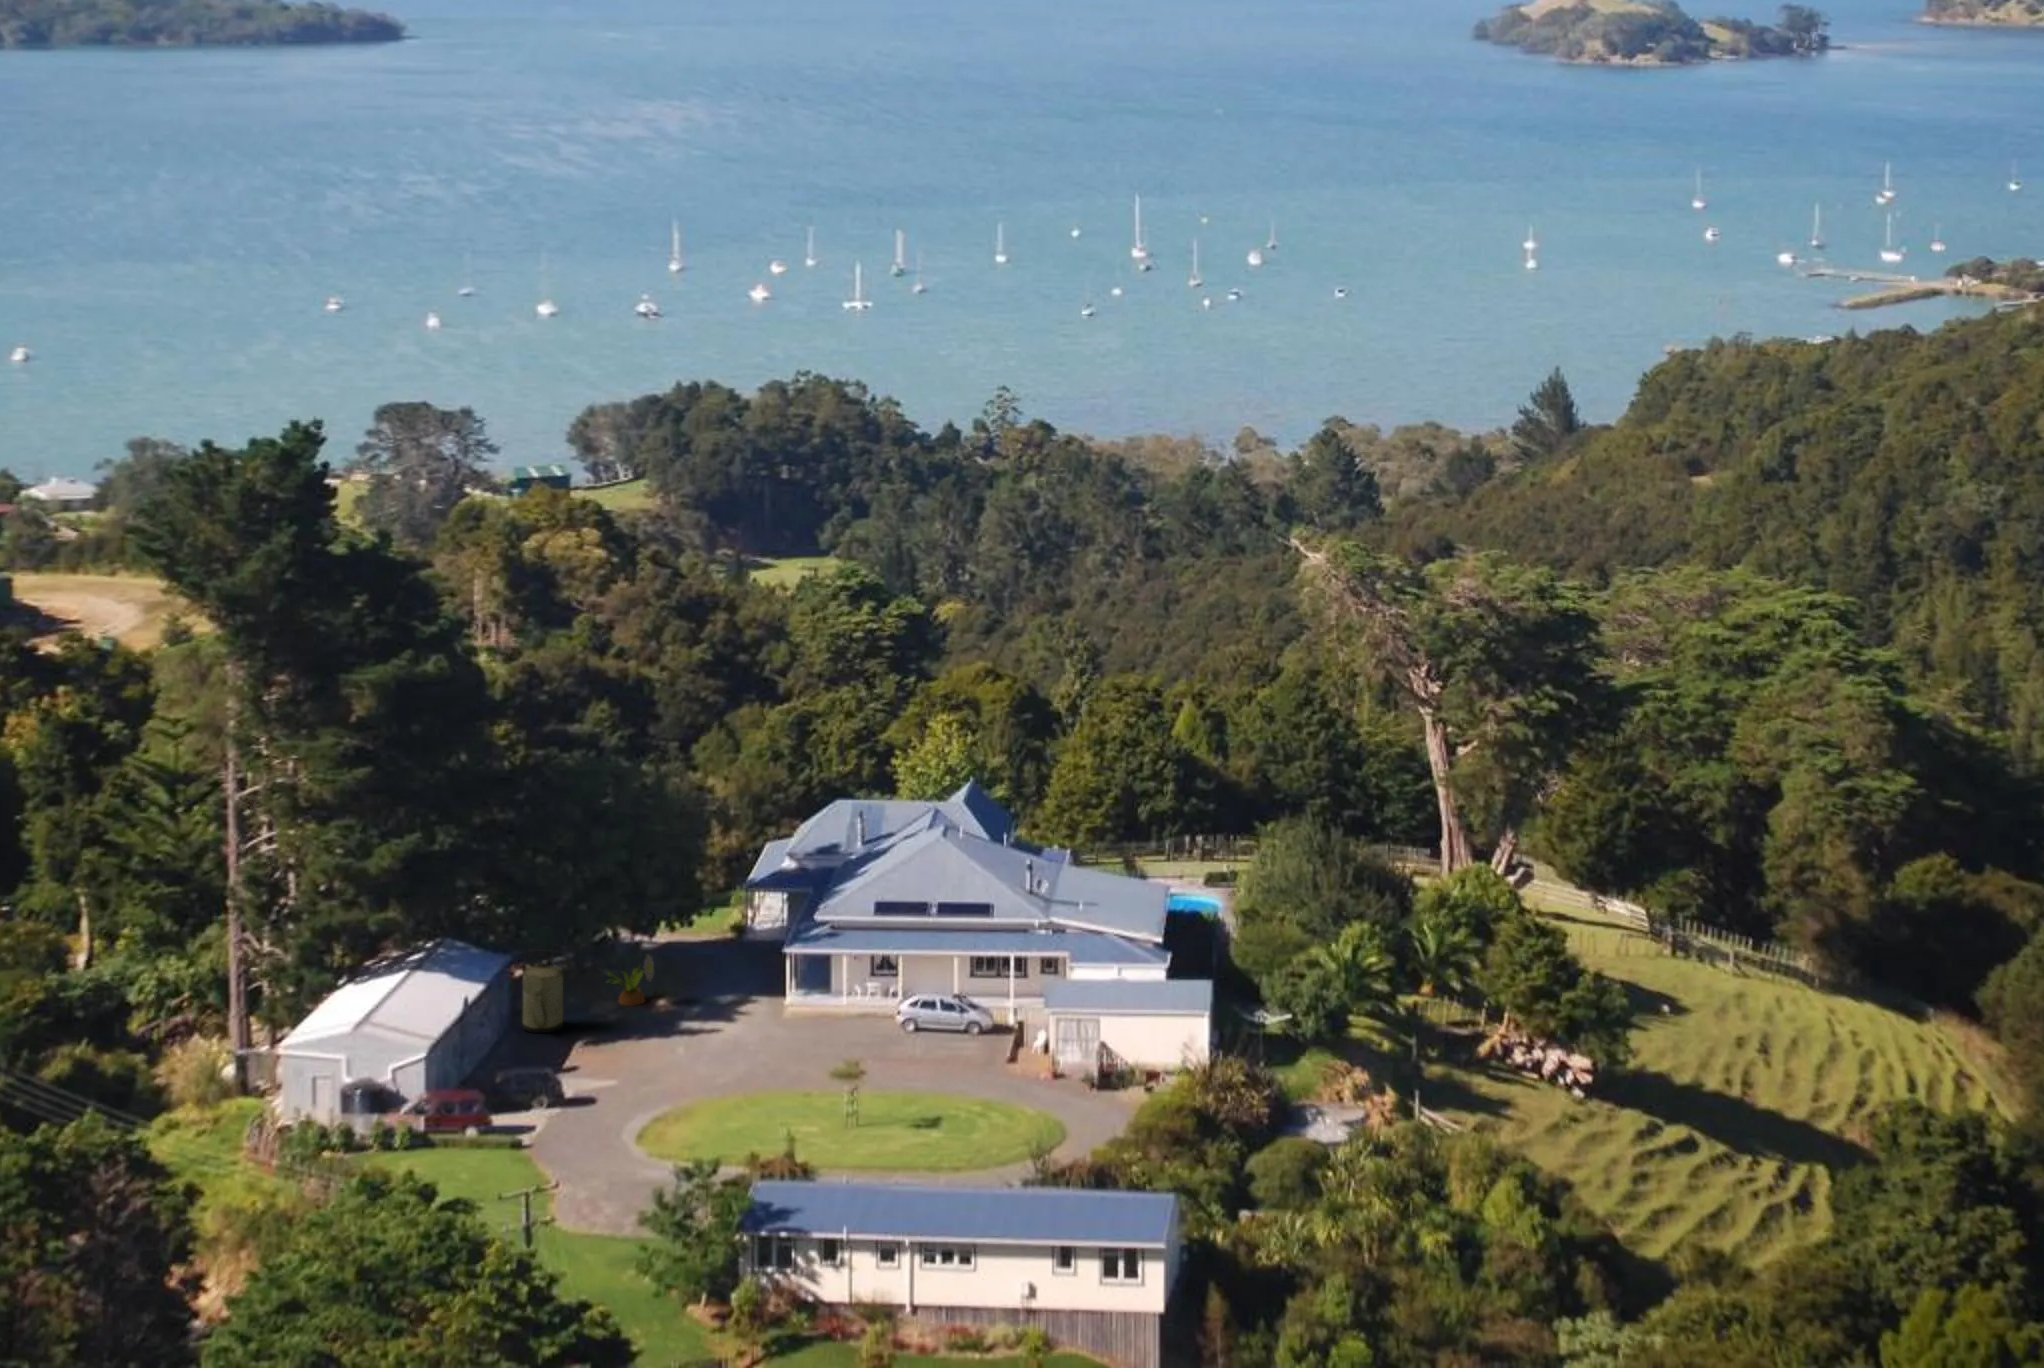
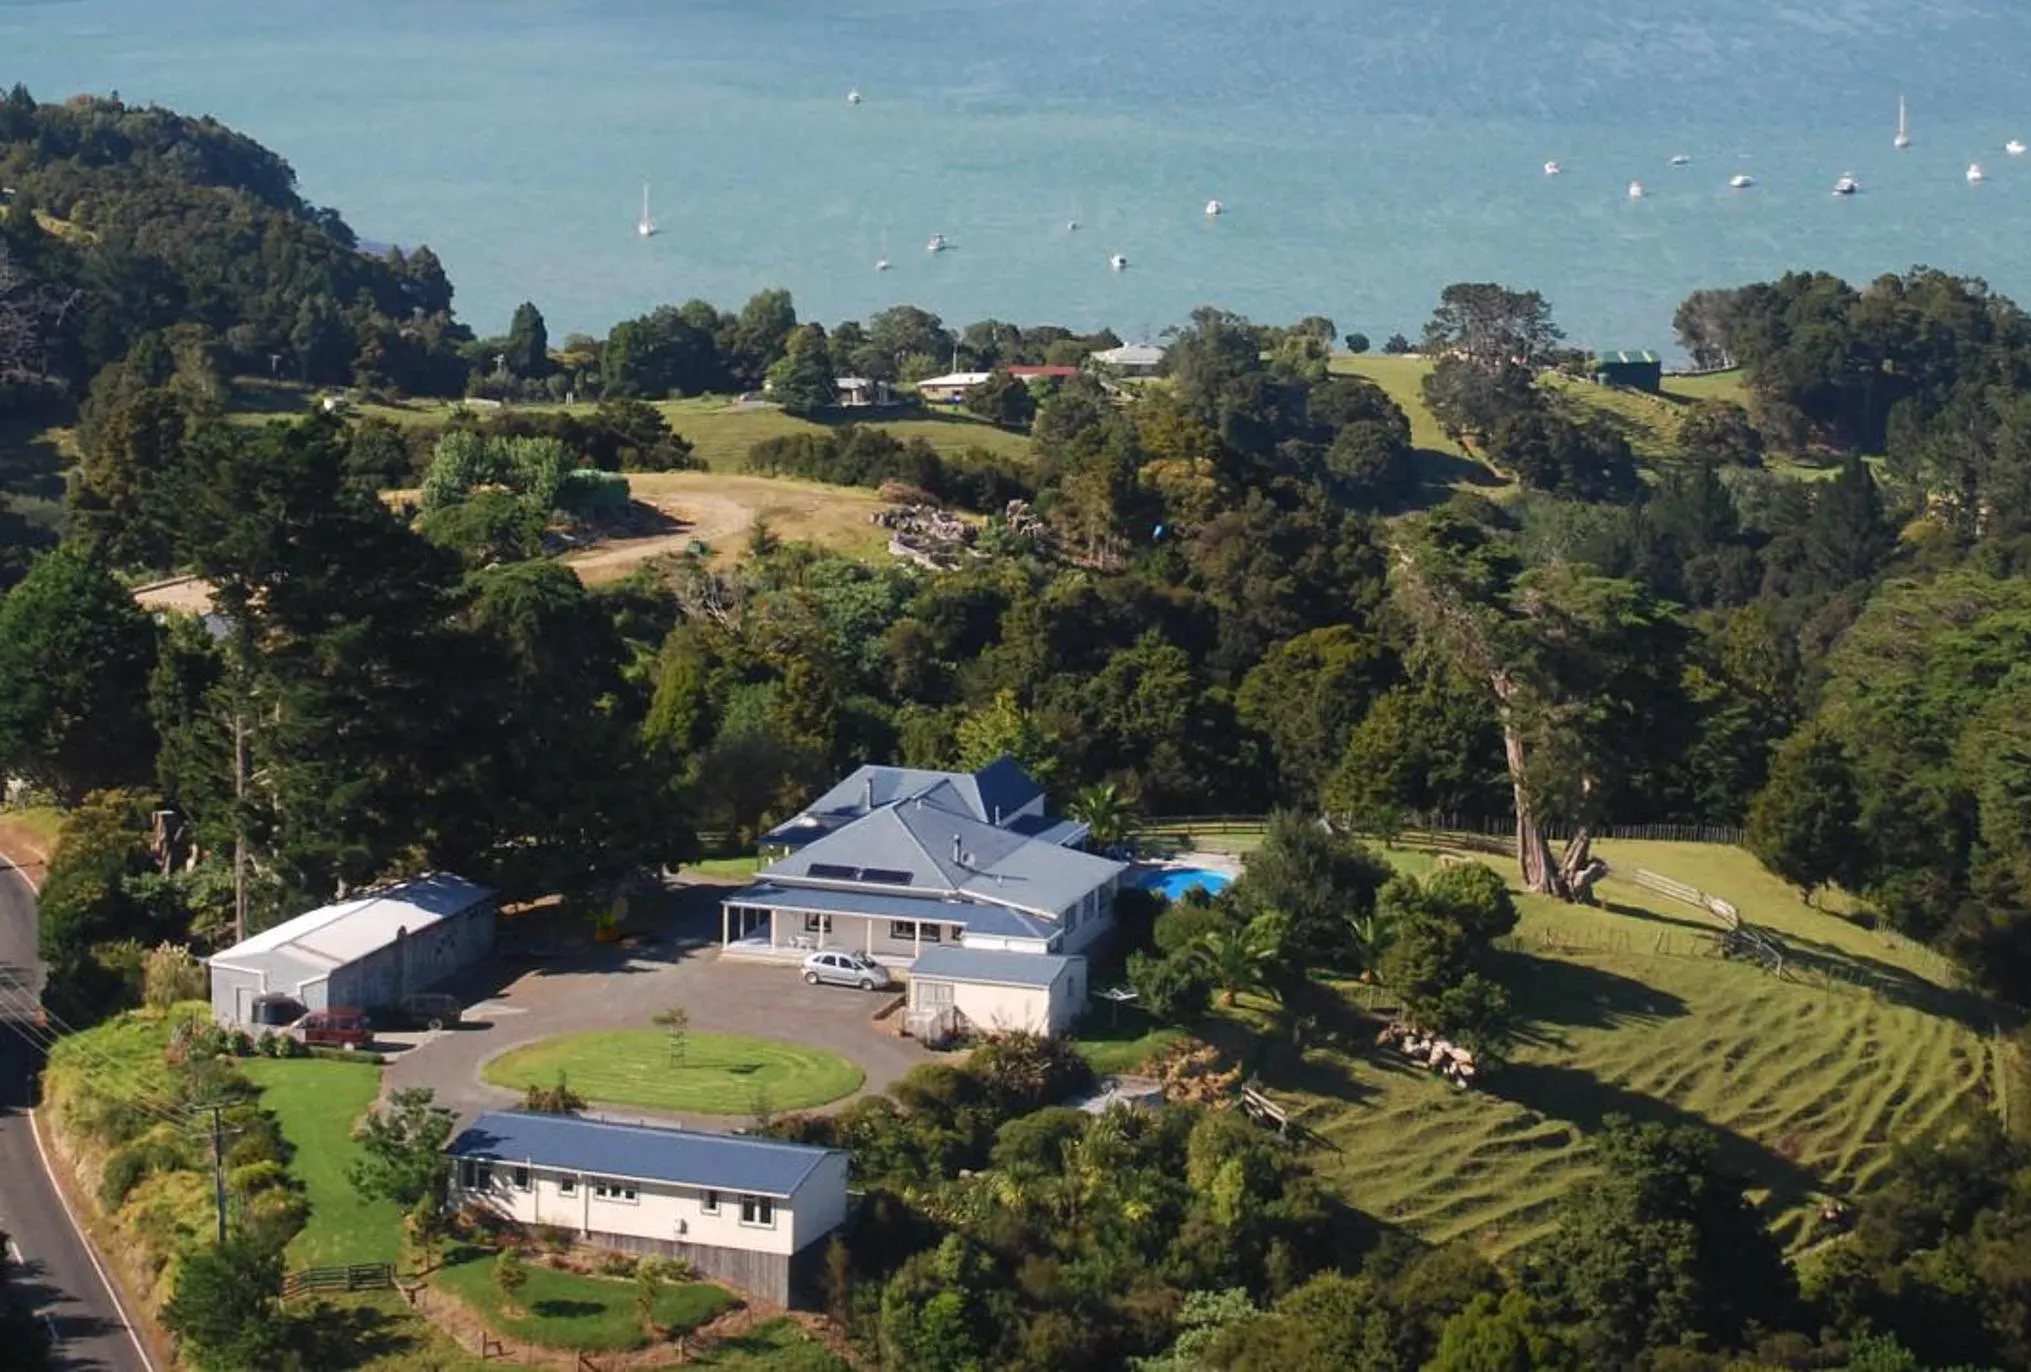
watering can: present [522,950,563,1033] -> none [473,885,528,961]

